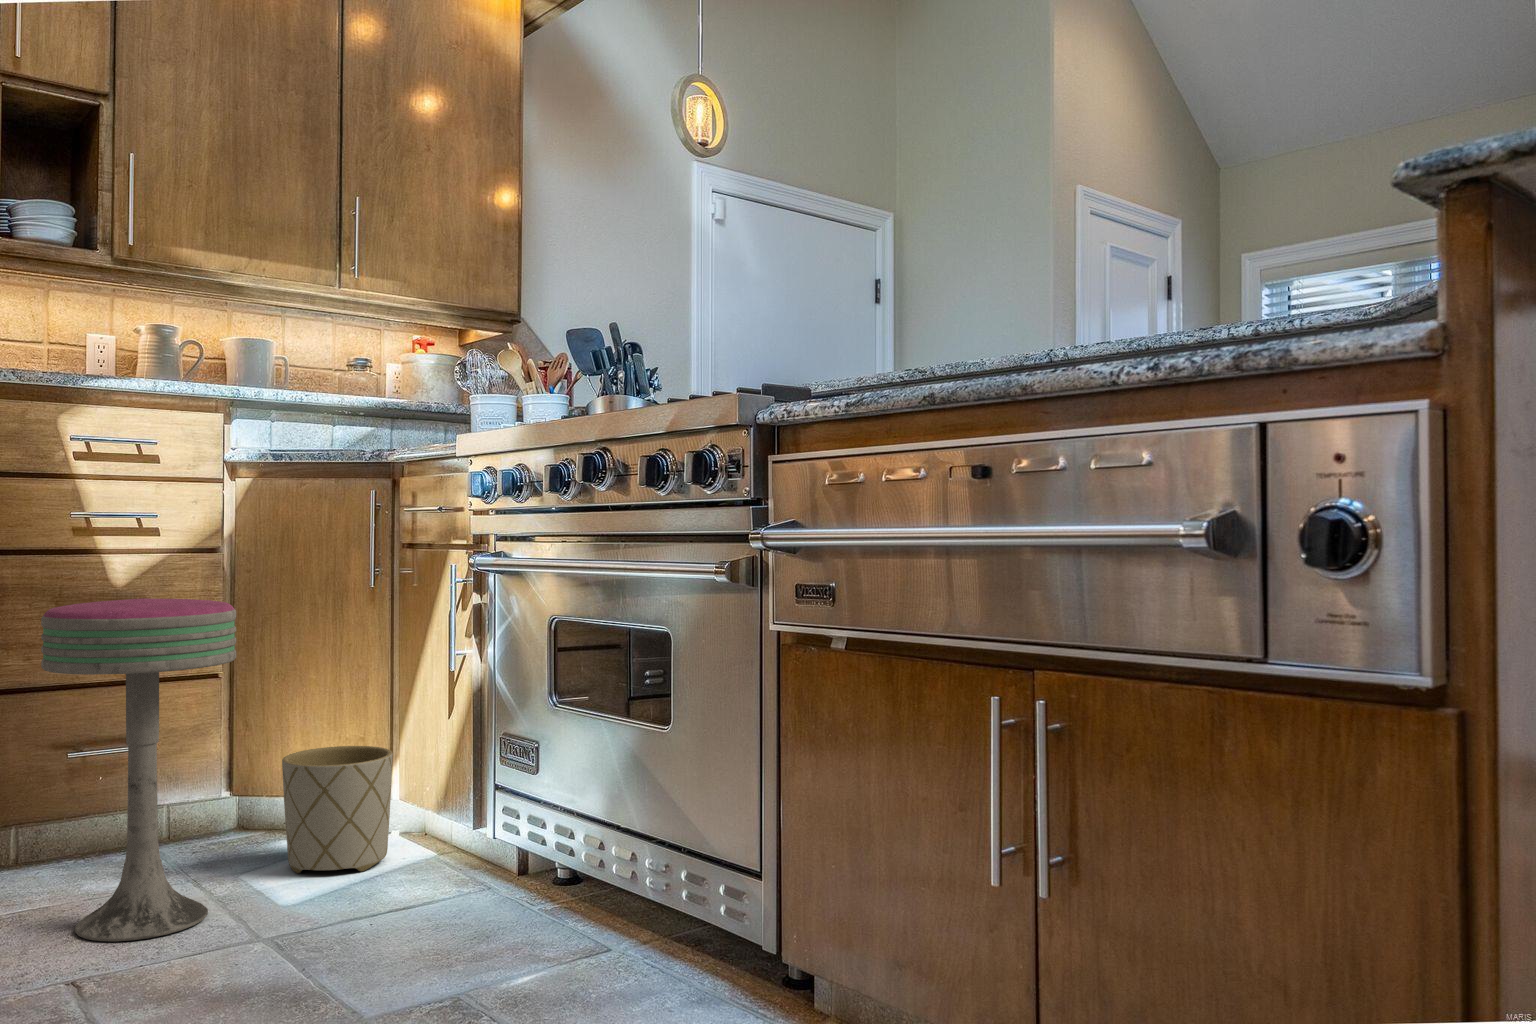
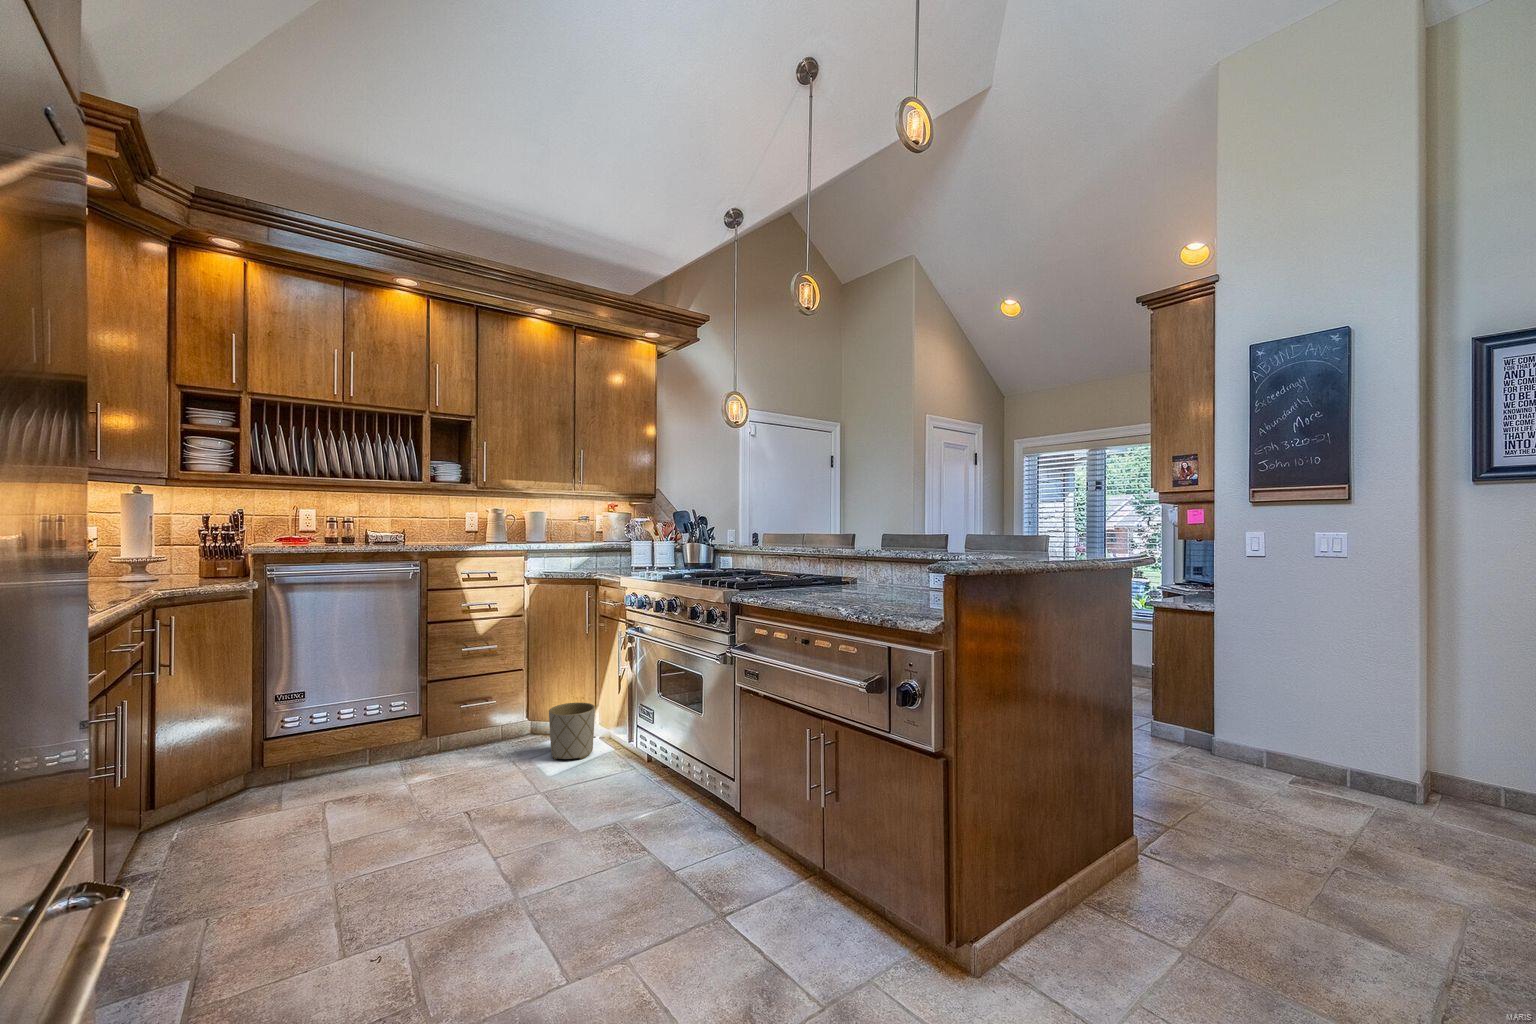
bar stool: present [41,598,236,941] -> none [454,649,530,794]

